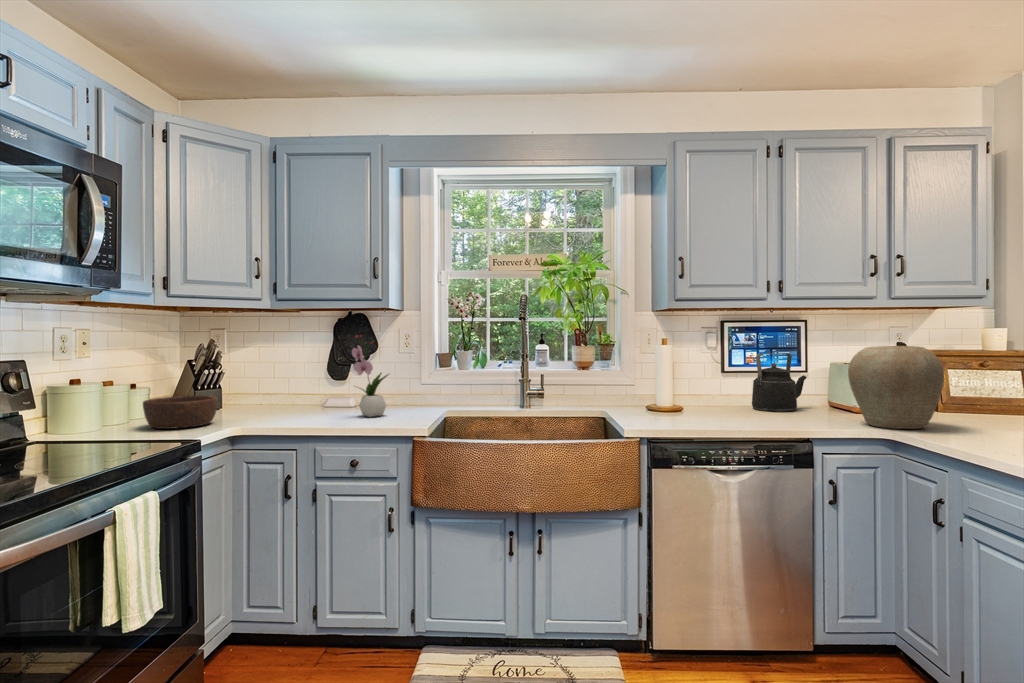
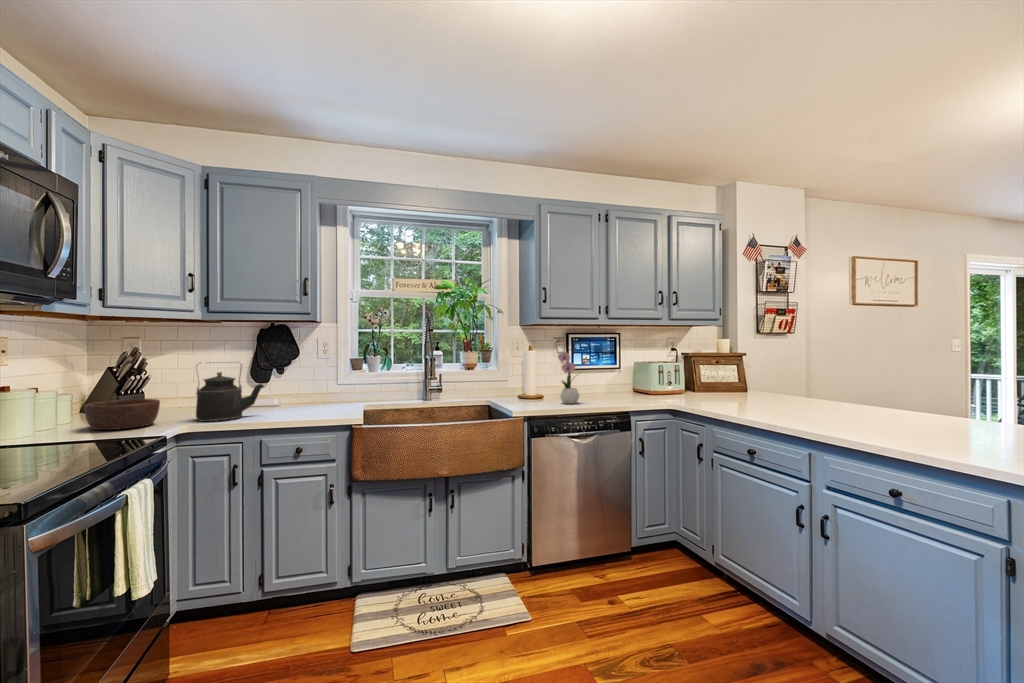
flower arrangement: present [352,335,389,417] -> present [558,344,579,404]
vase: present [848,346,944,429] -> none [649,351,701,403]
kettle: present [752,353,807,412] -> present [196,363,264,422]

